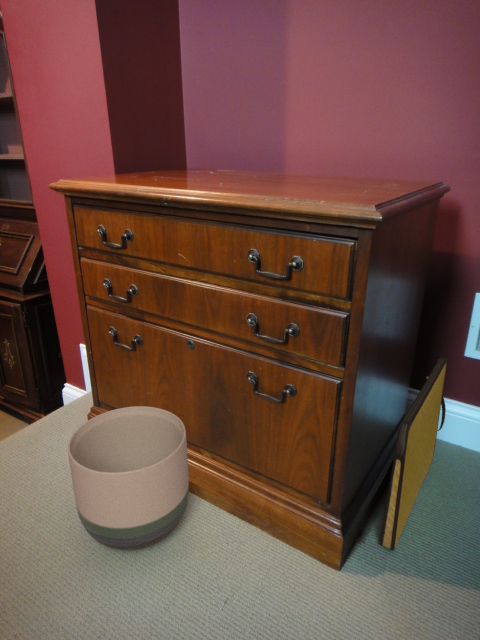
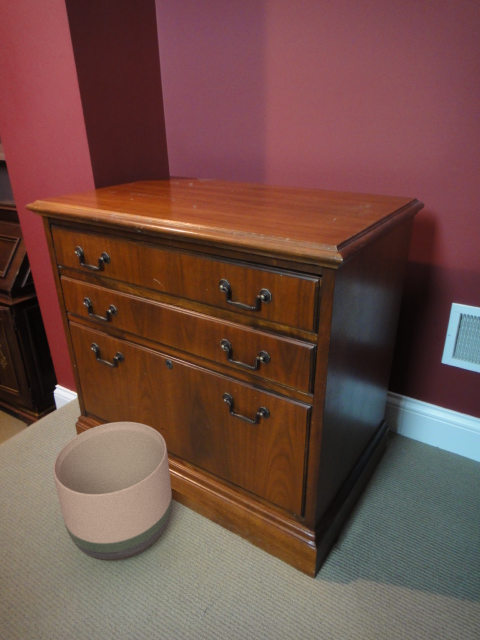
bag: present [380,357,448,551] -> none [354,367,426,558]

